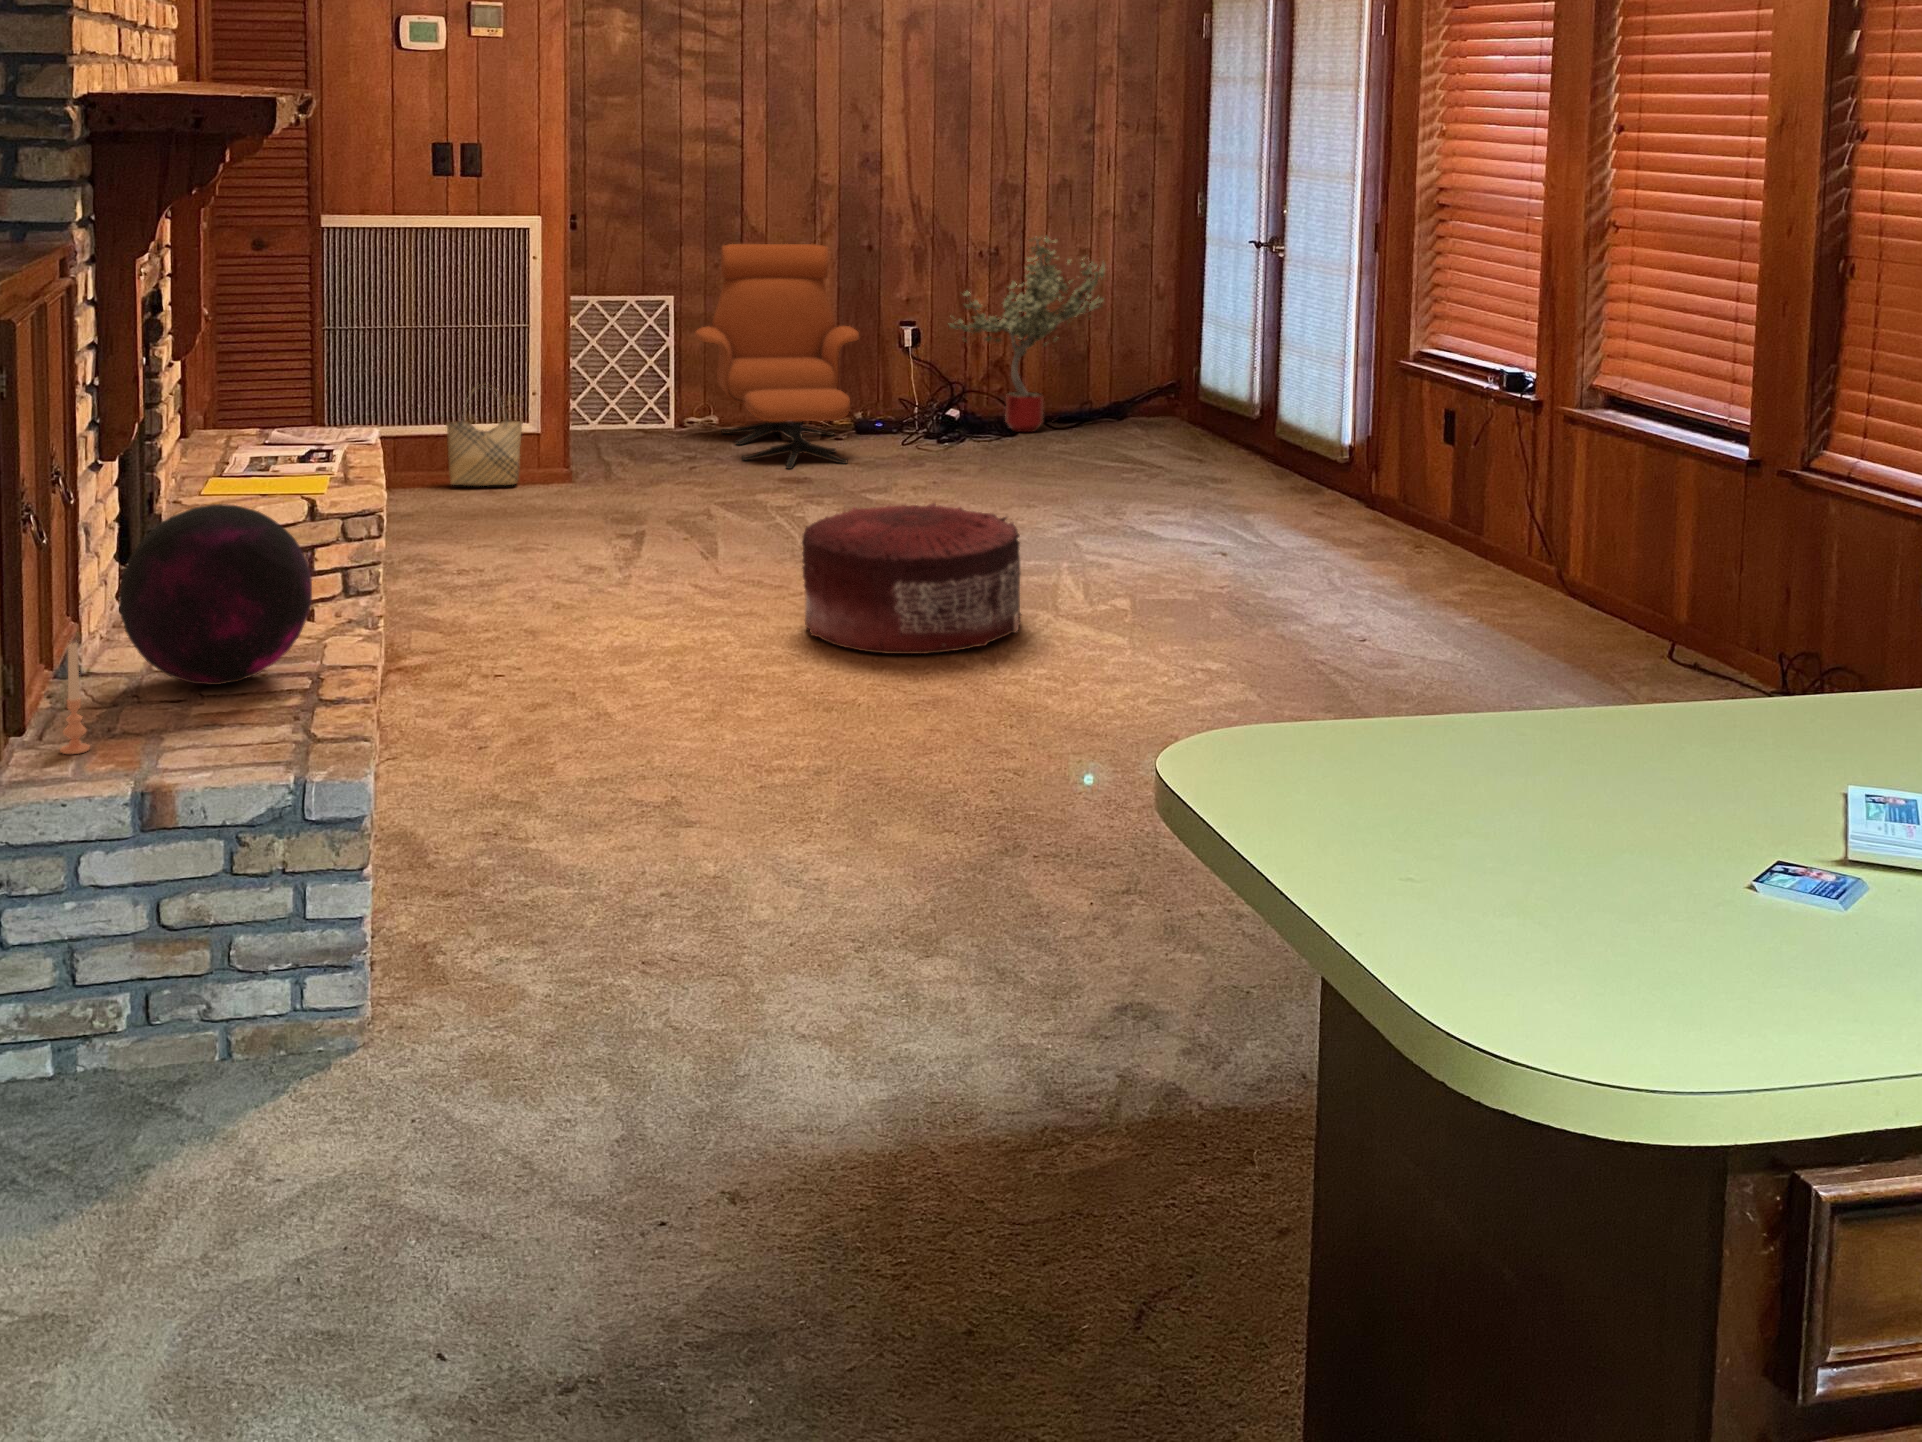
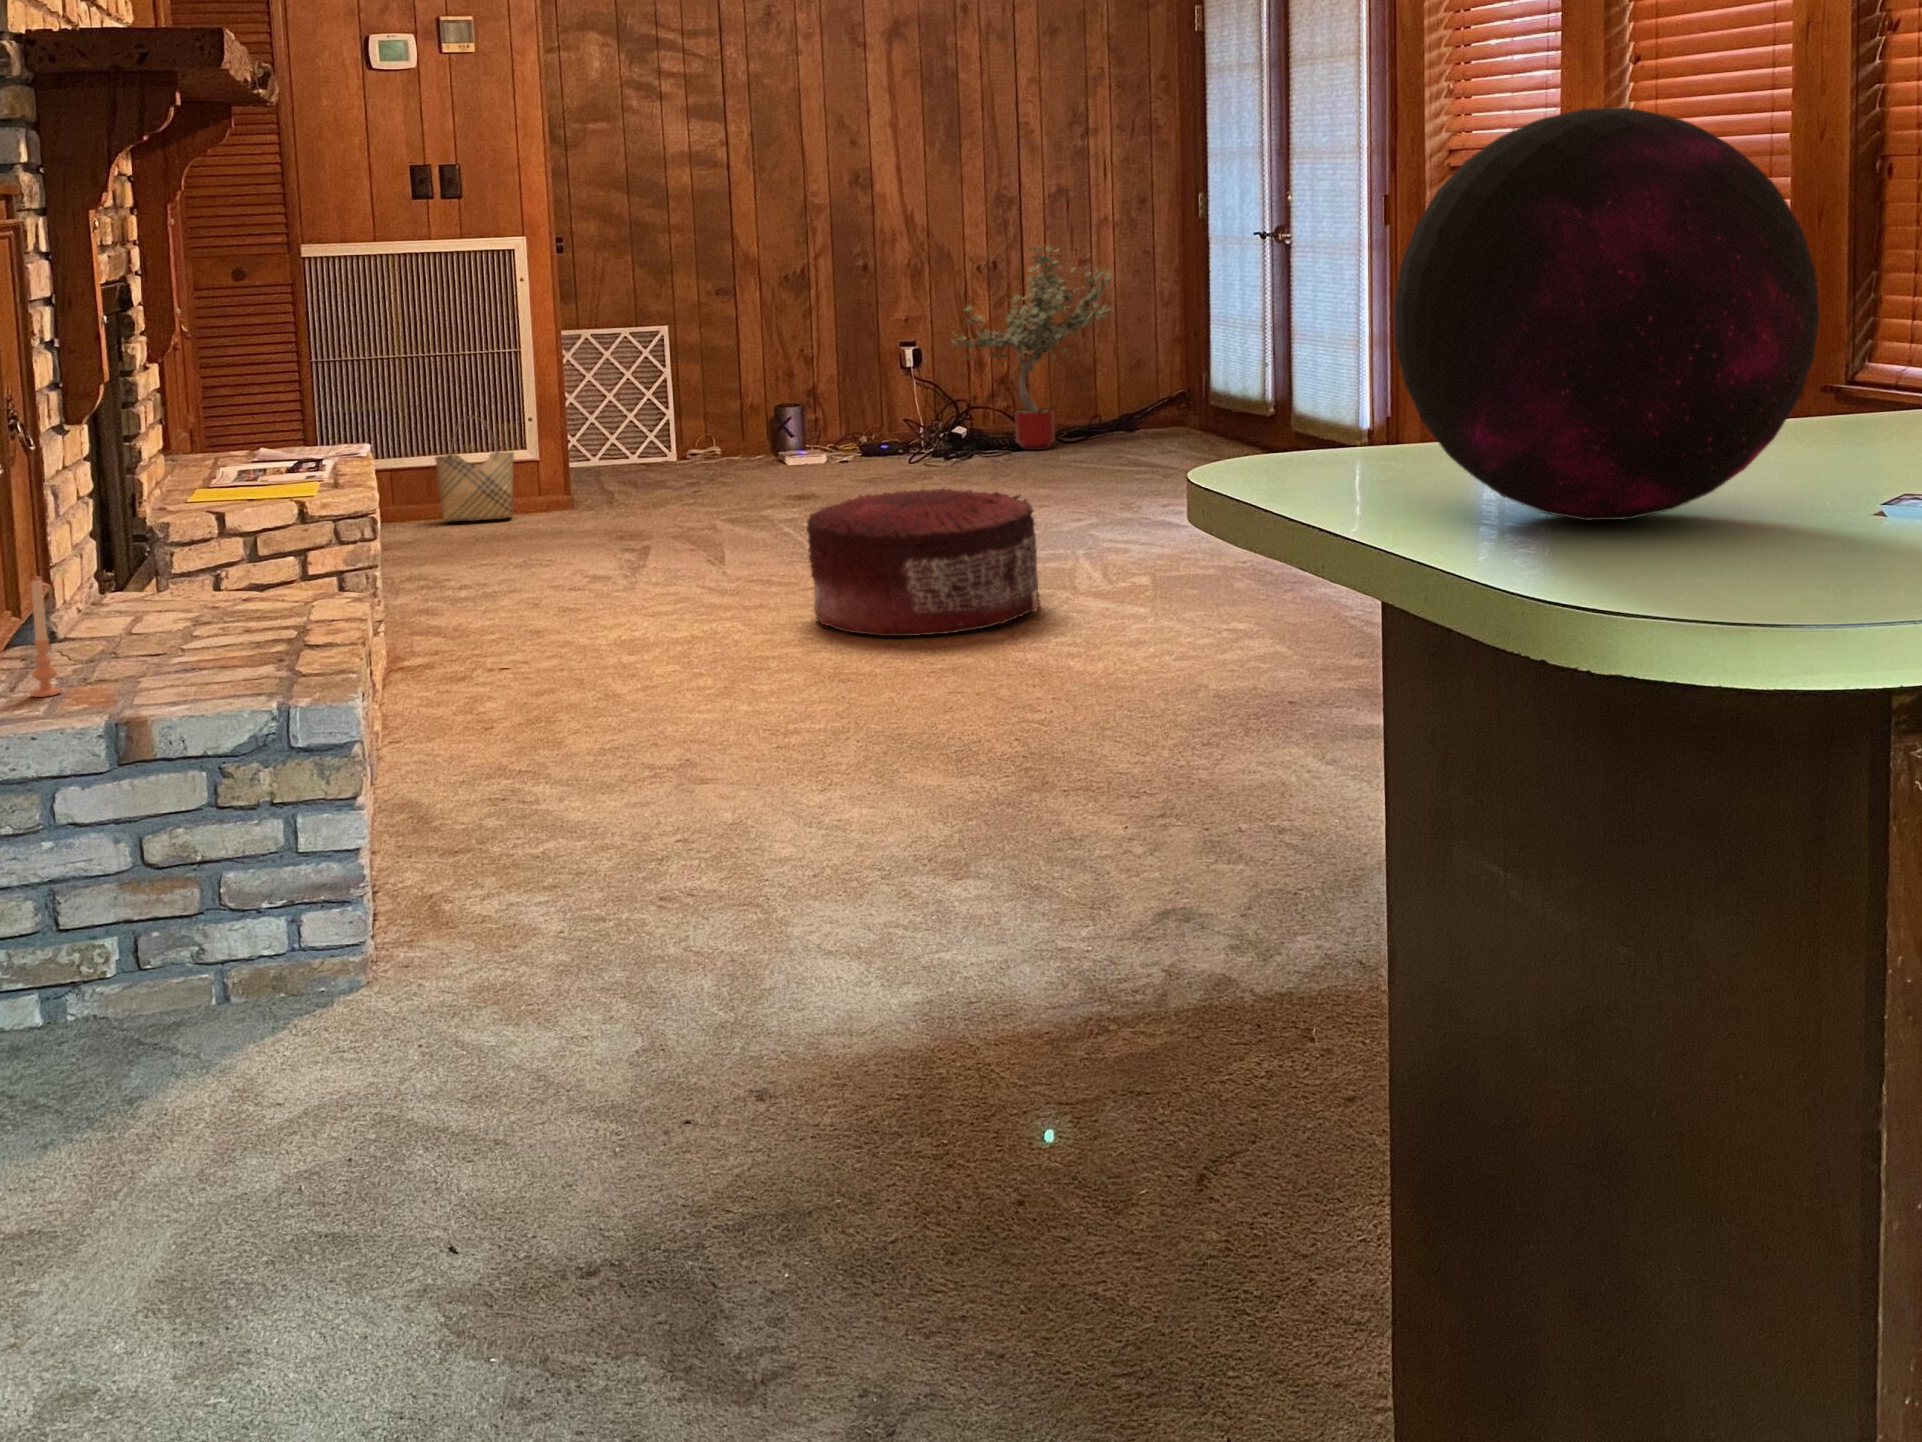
lounge chair: present [695,244,859,469] -> none [688,265,859,491]
decorative orb: present [119,504,312,685] -> present [1393,108,1820,520]

